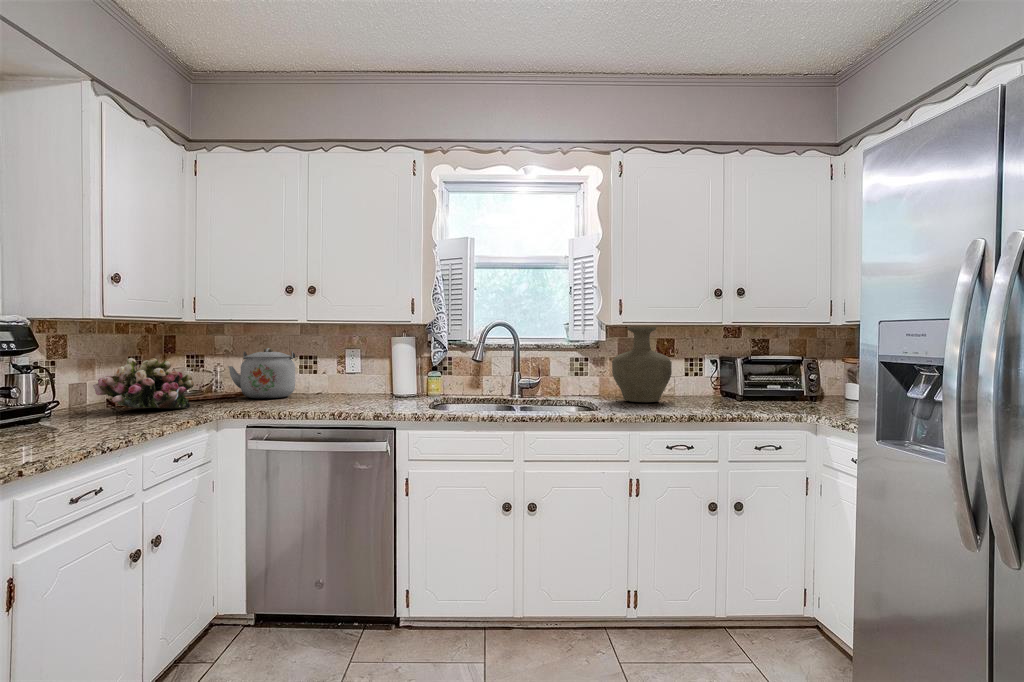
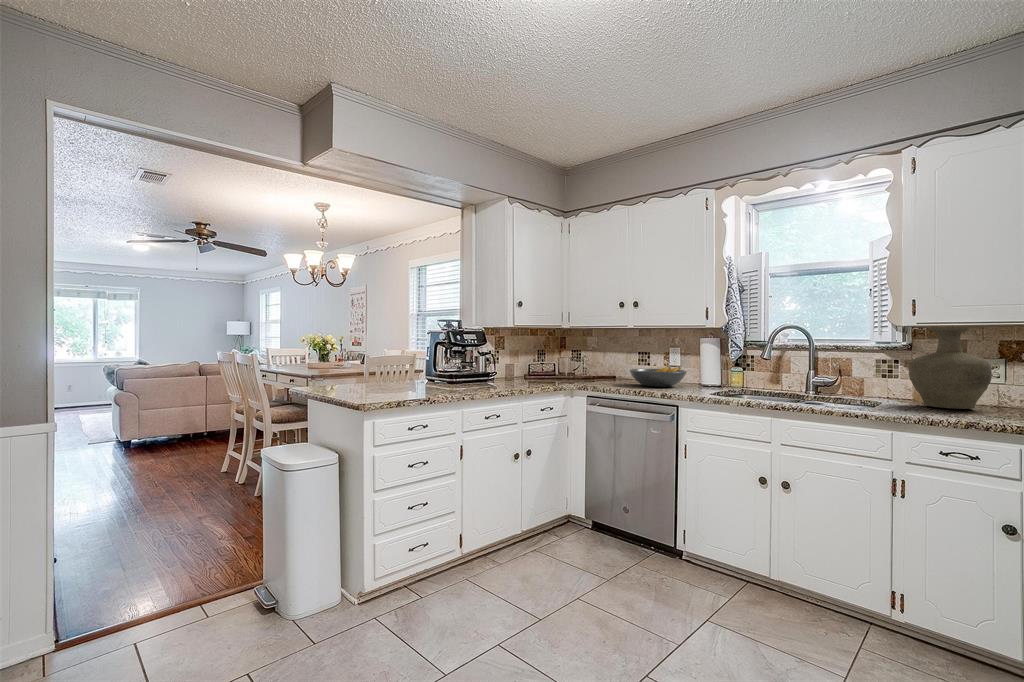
kettle: present [228,348,295,399] -> none [591,346,636,381]
flower arrangement: present [93,358,194,408] -> none [515,350,565,382]
fruit bowl: none [306,375,384,403] -> present [629,367,686,387]

